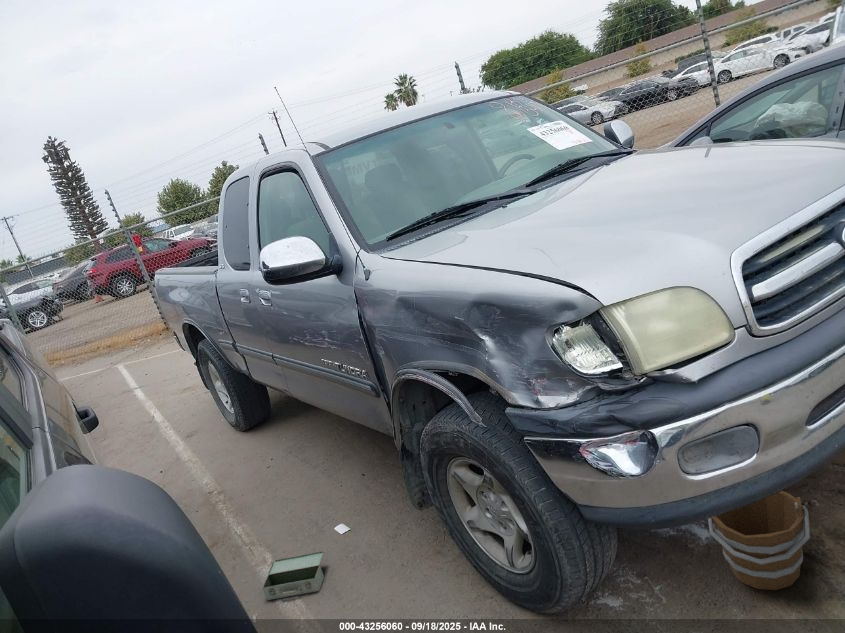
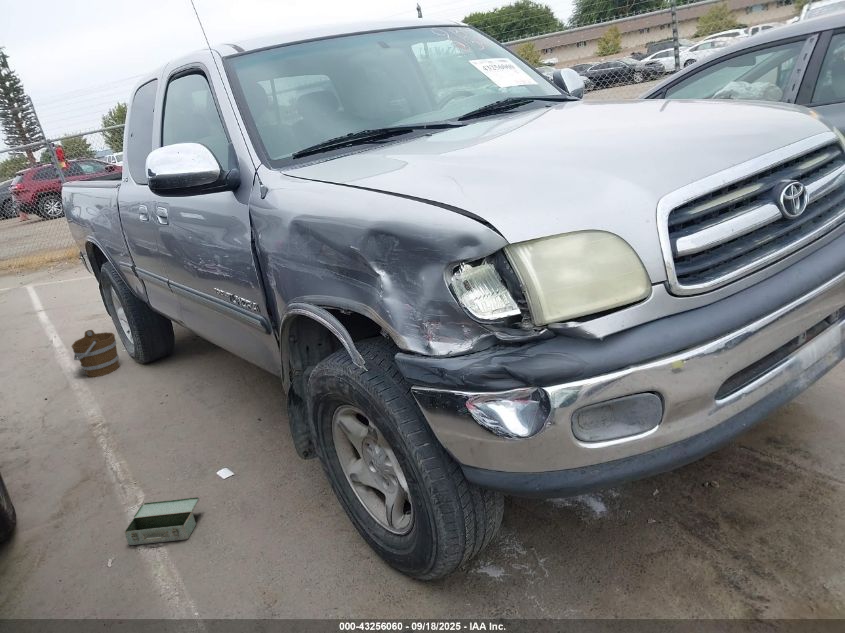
bucket: present [708,491,810,590] -> present [72,330,119,377]

